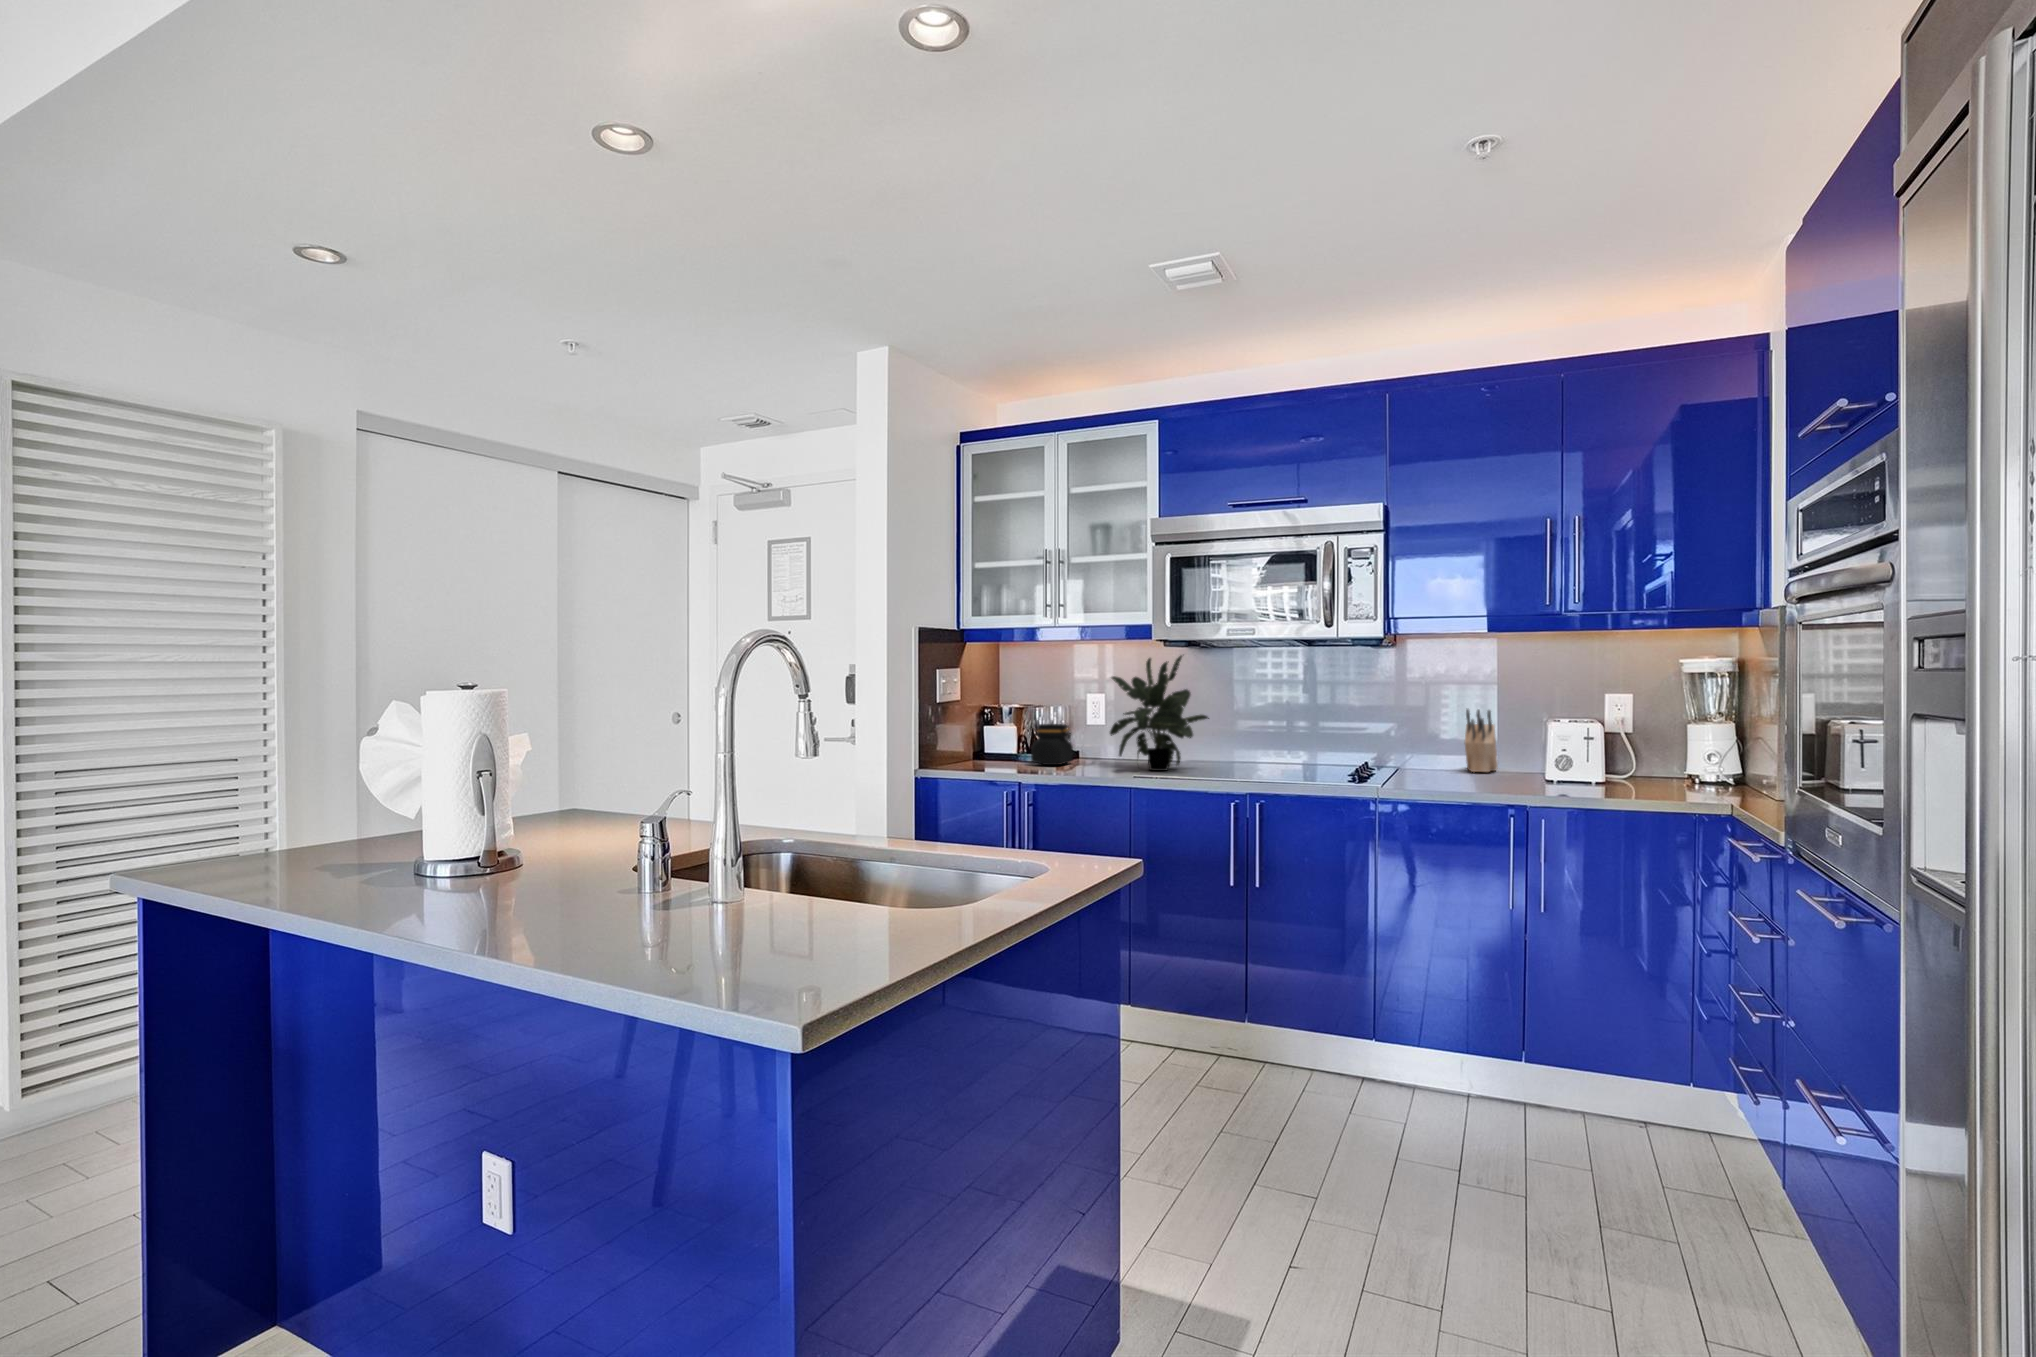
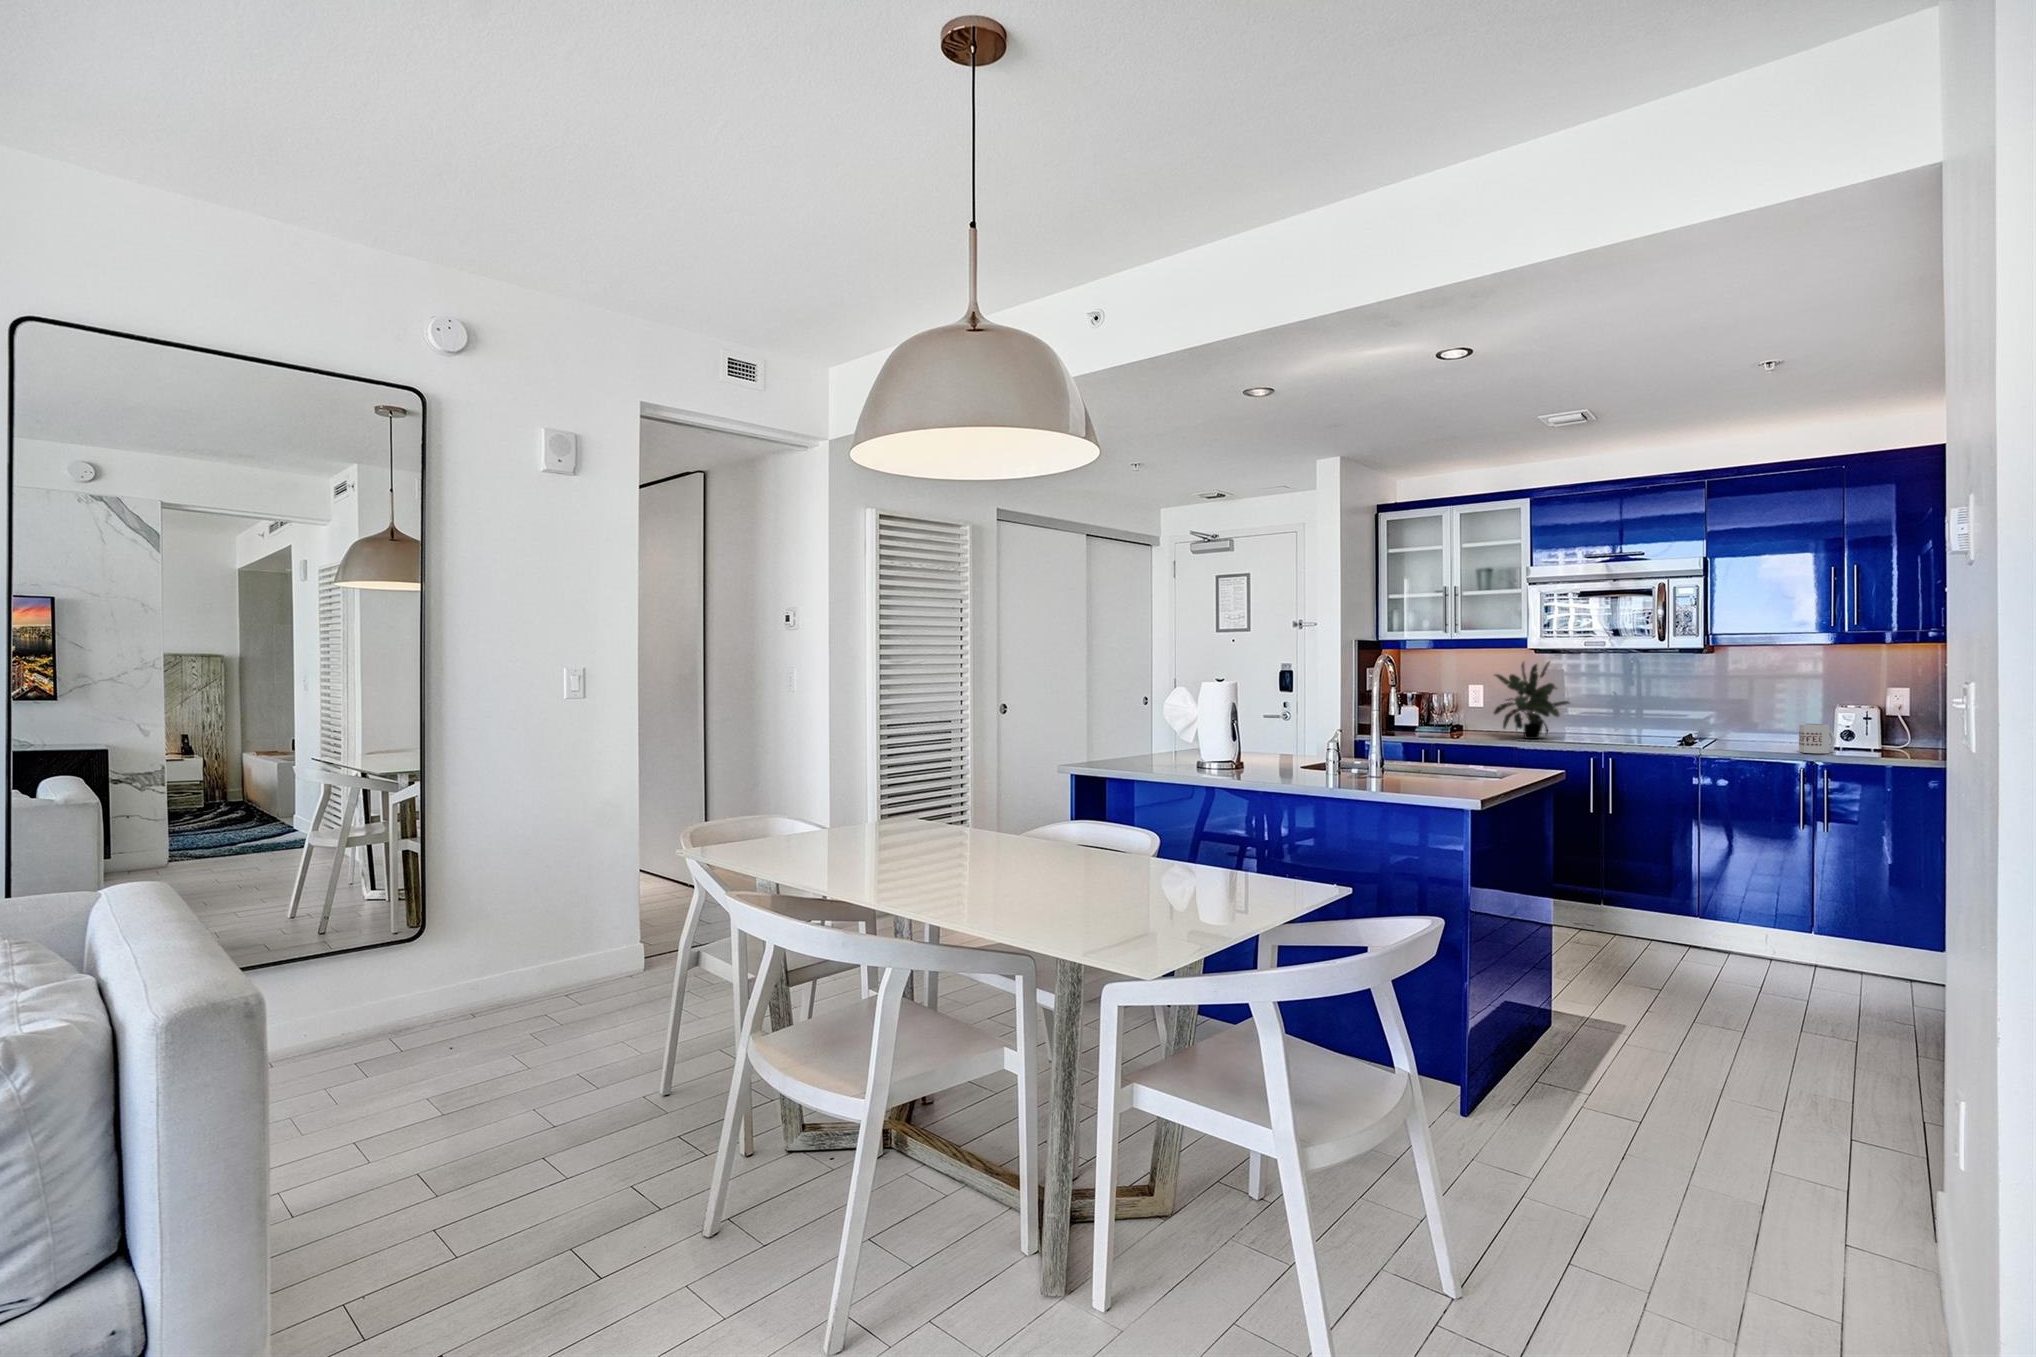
knife block: present [1465,709,1498,772] -> none [1771,698,1800,742]
jar: present [1031,724,1073,765] -> none [1431,706,1464,734]
mug: none [1503,745,1550,789] -> present [1799,724,1835,753]

